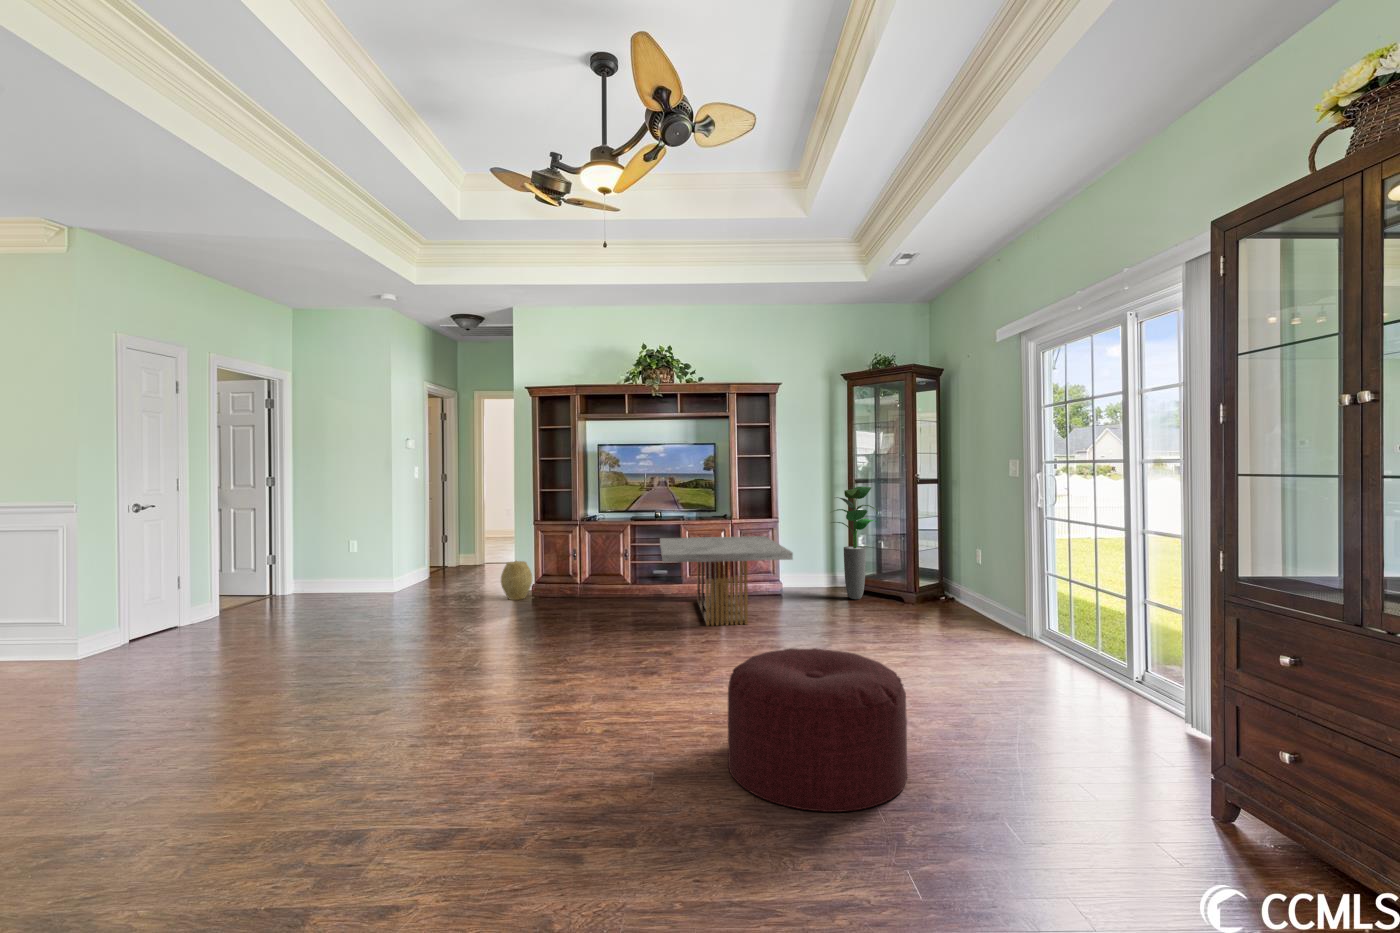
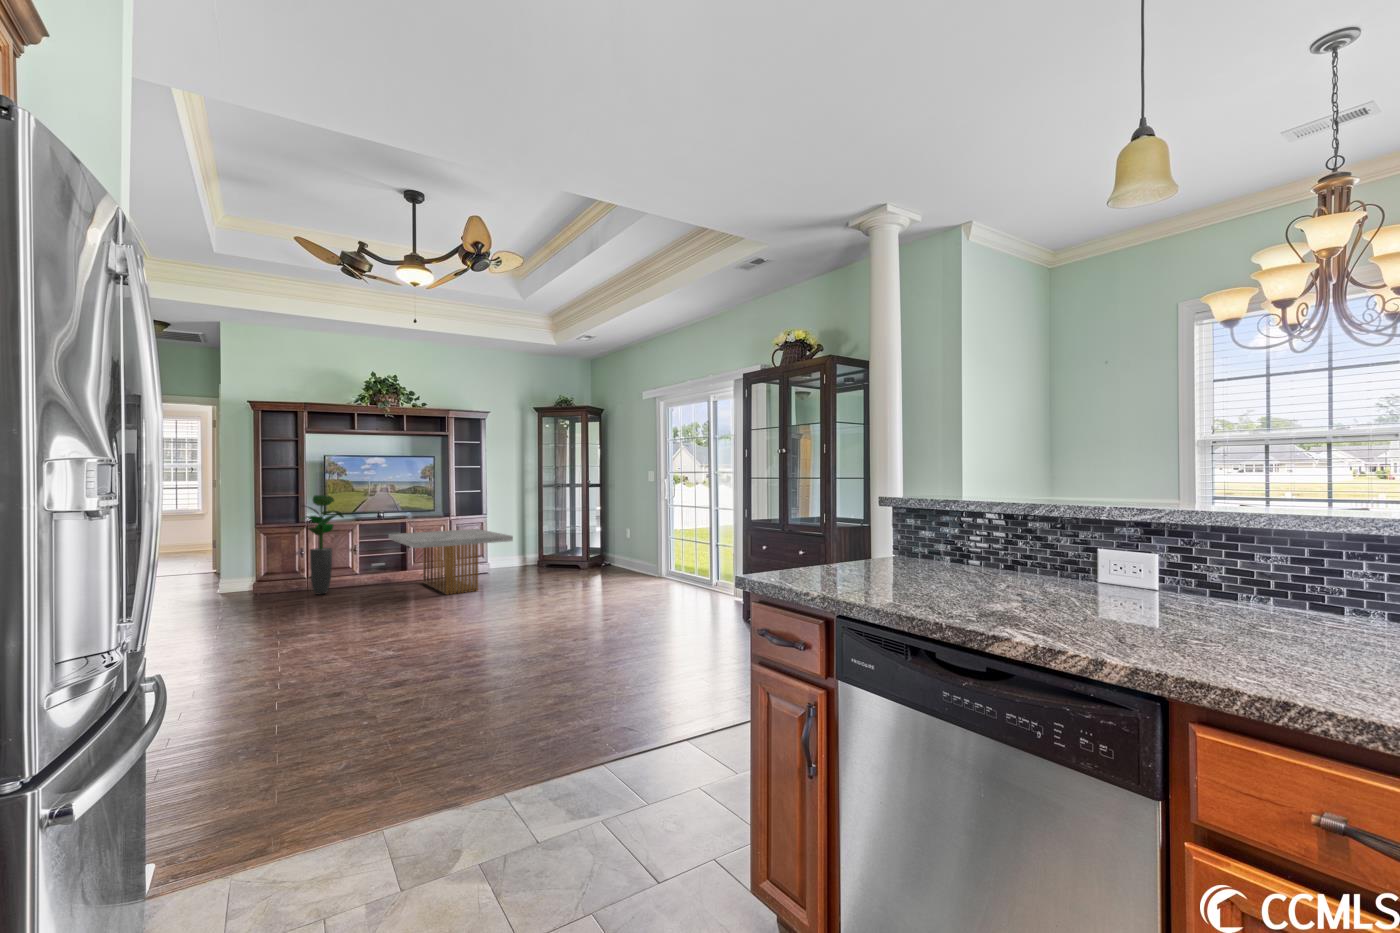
potted plant: present [833,487,877,599] -> present [302,495,343,594]
woven basket: present [501,561,532,600] -> none [218,562,254,599]
ottoman: present [728,648,907,812] -> none [522,578,620,651]

